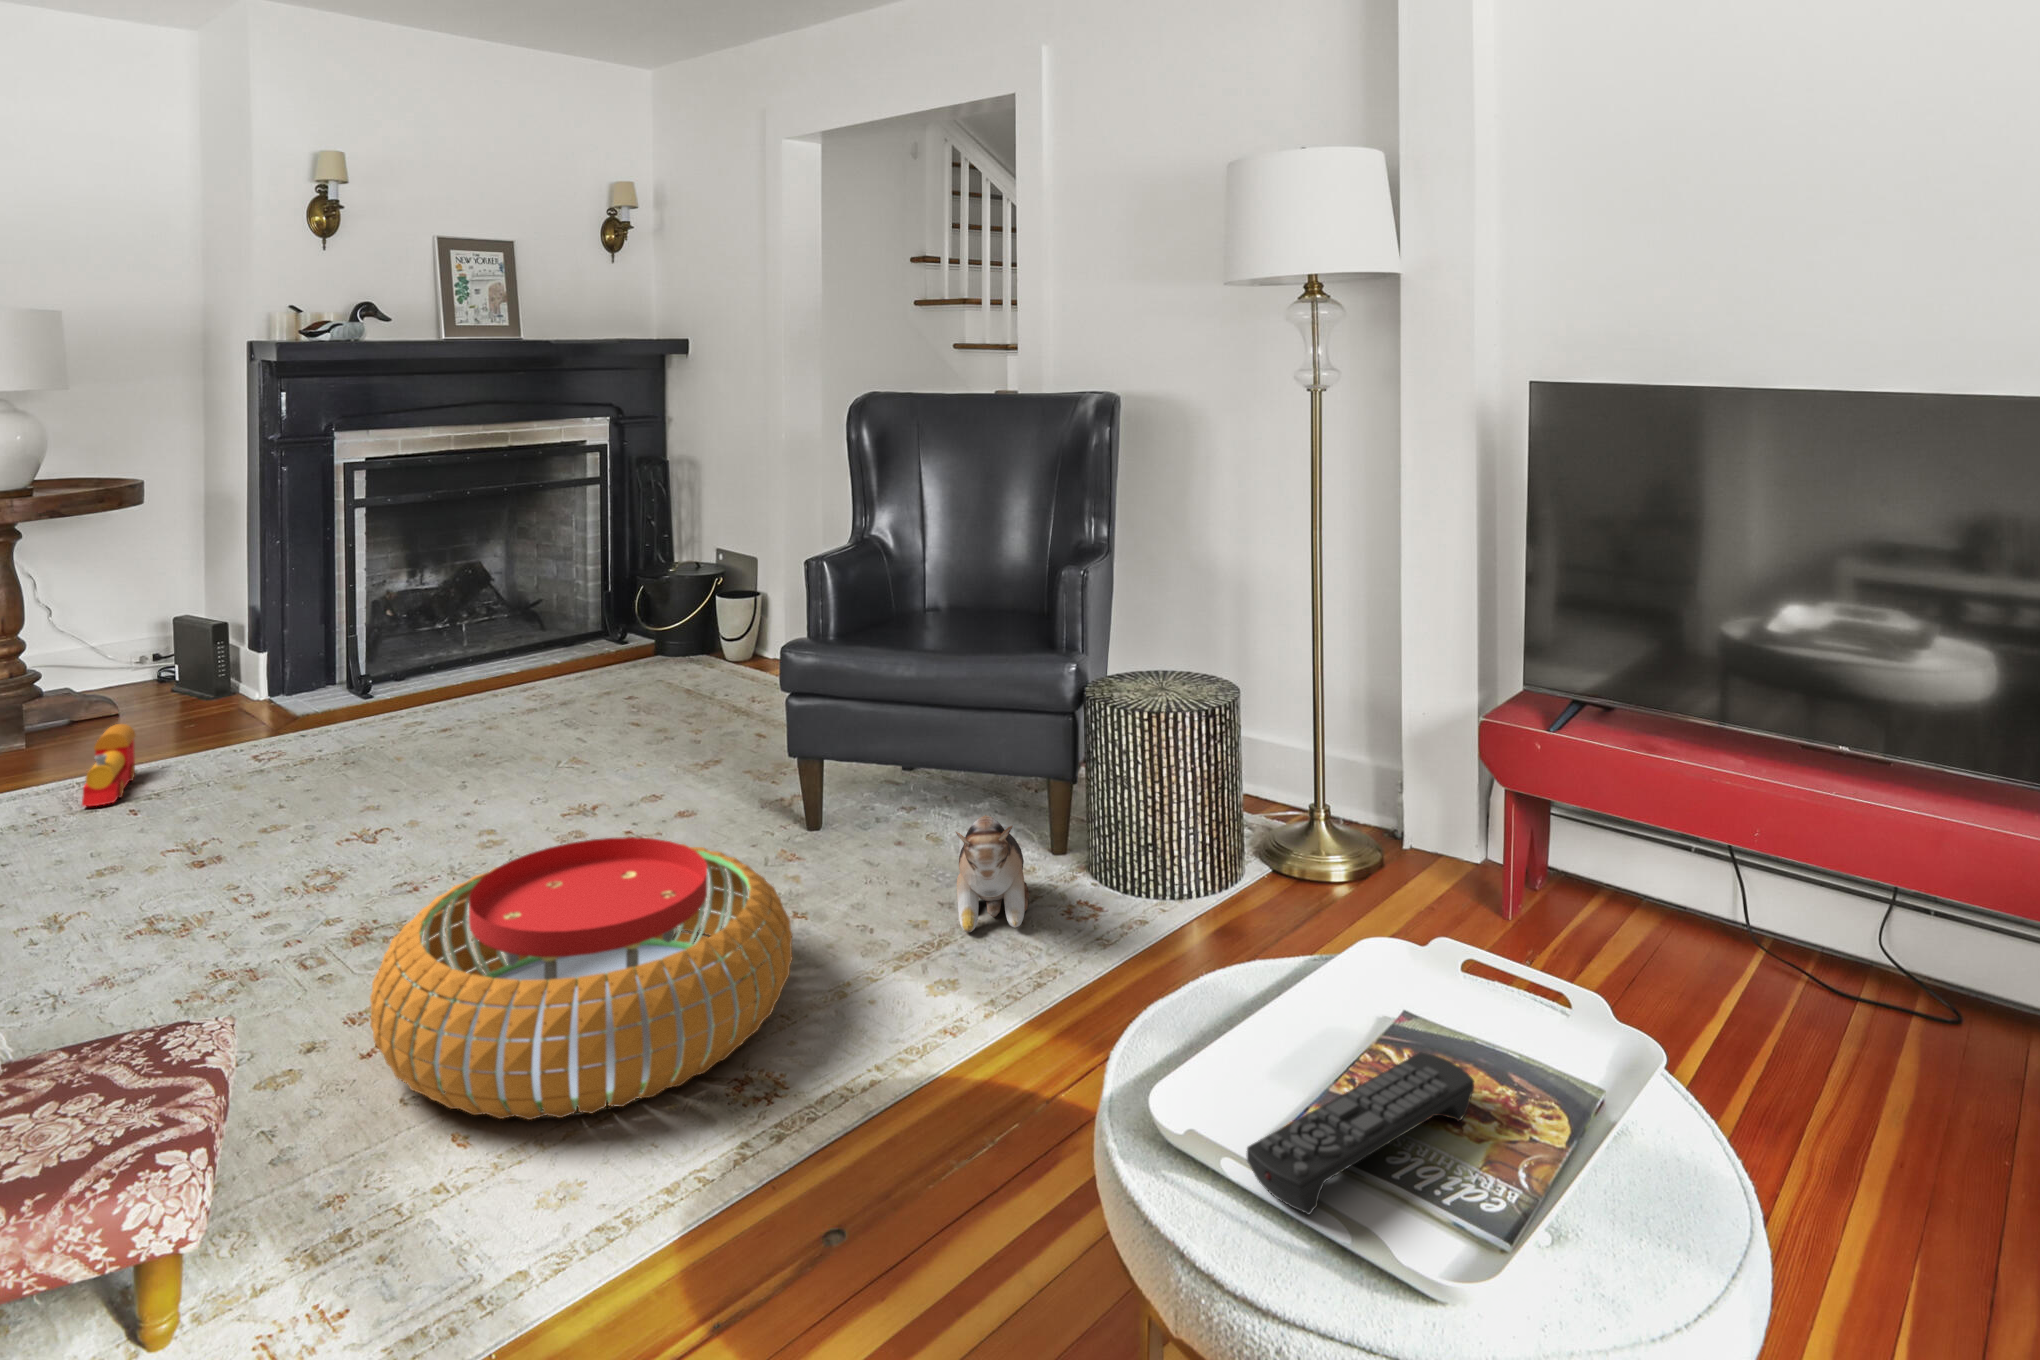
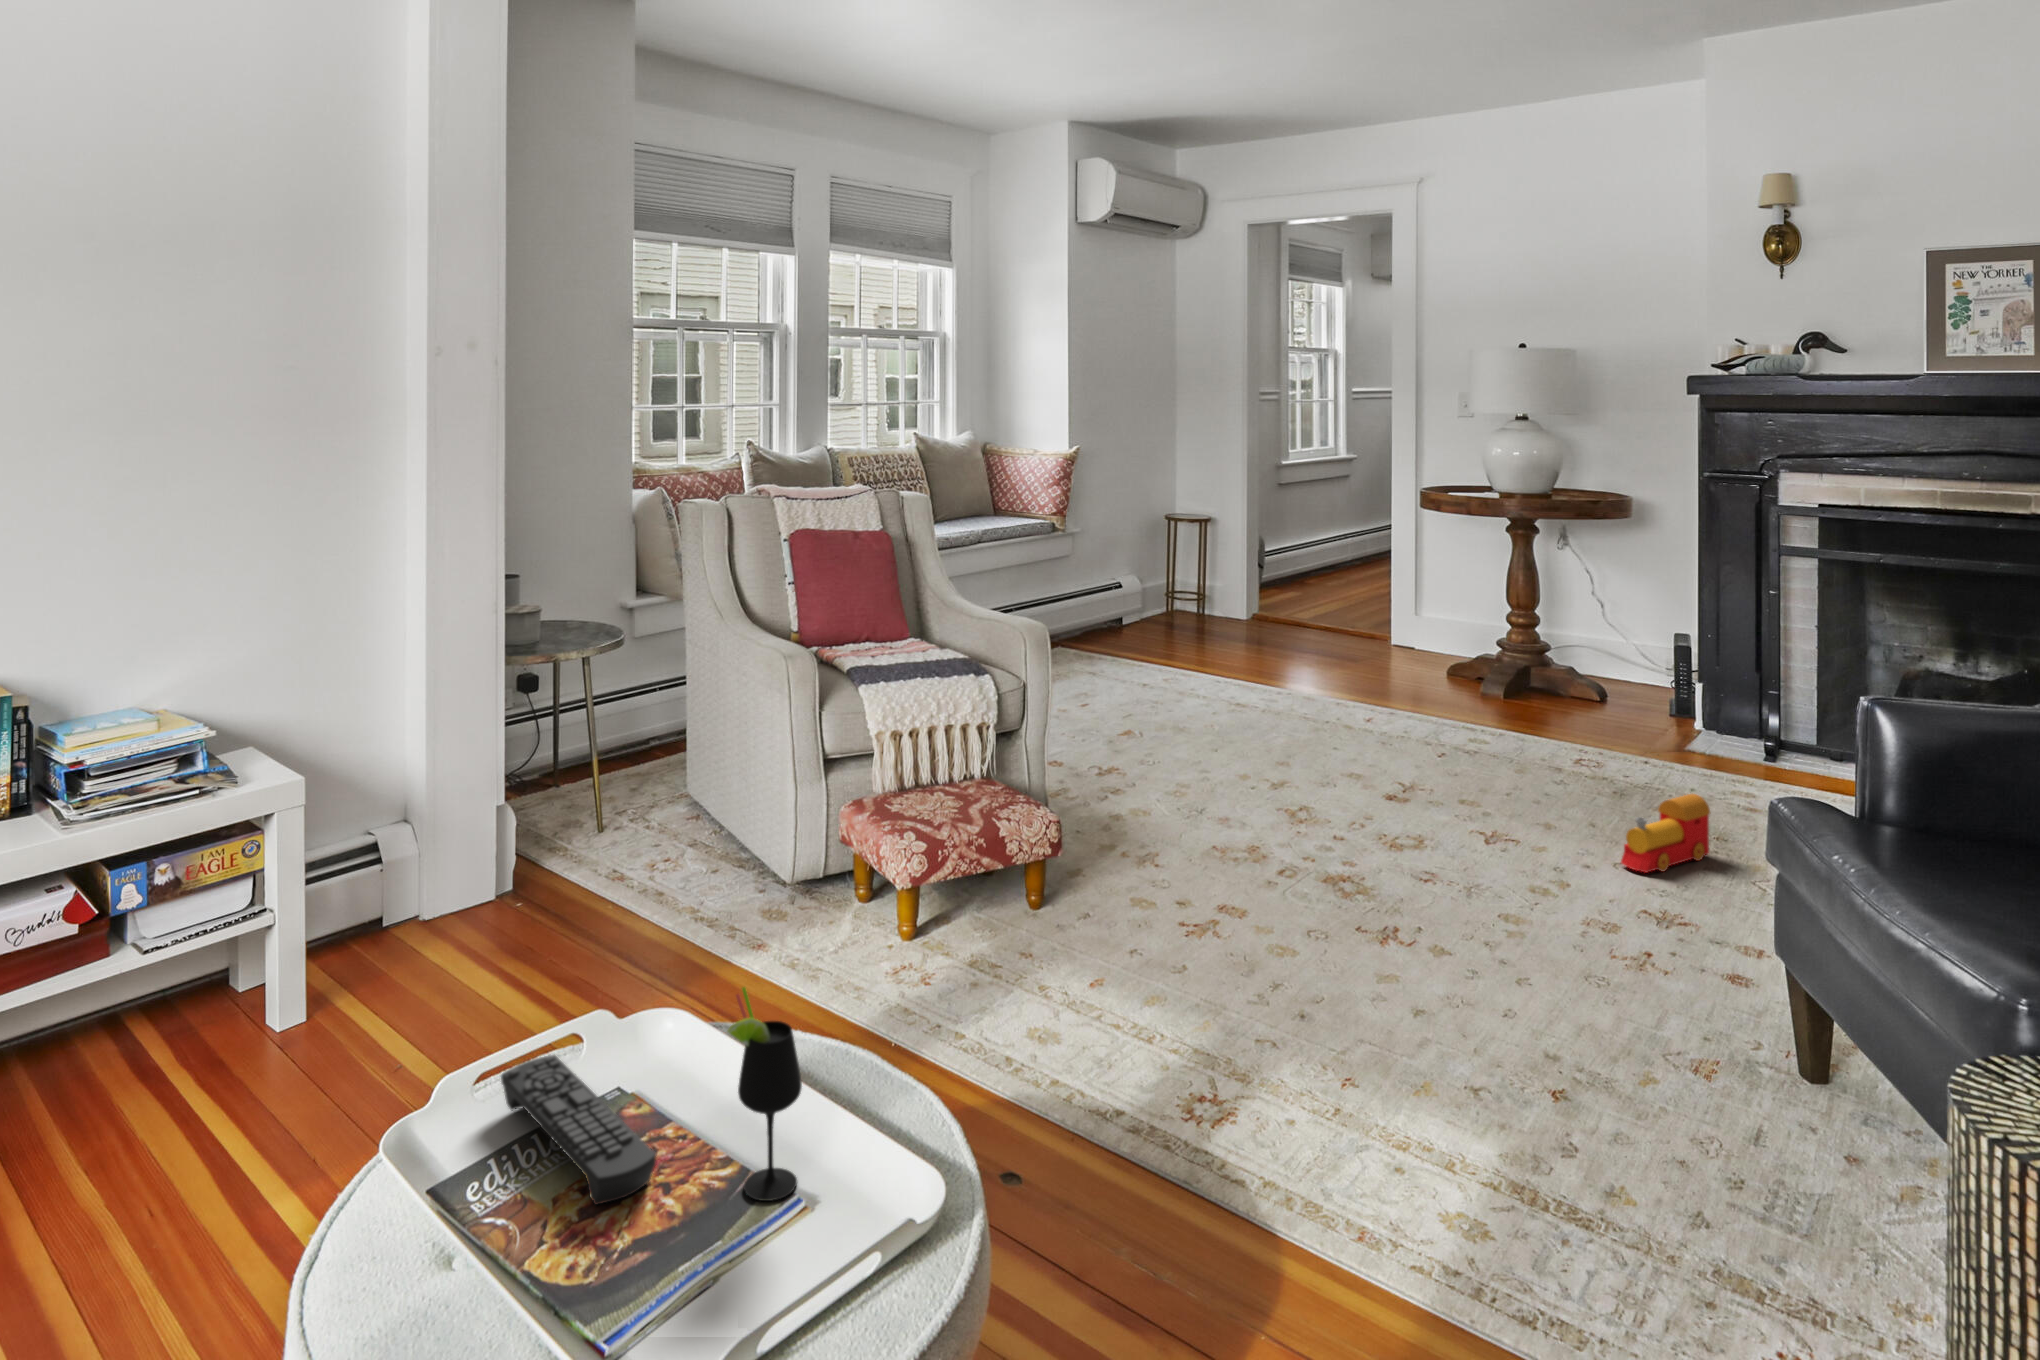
toy train: present [82,724,136,806] -> present [1621,794,1710,873]
plush toy: present [956,815,1029,932] -> none [1499,1045,1797,1254]
pouf: present [370,837,792,1120] -> none [1070,843,1431,1087]
wine glass: none [1372,854,1432,1032] -> present [728,987,802,1201]

